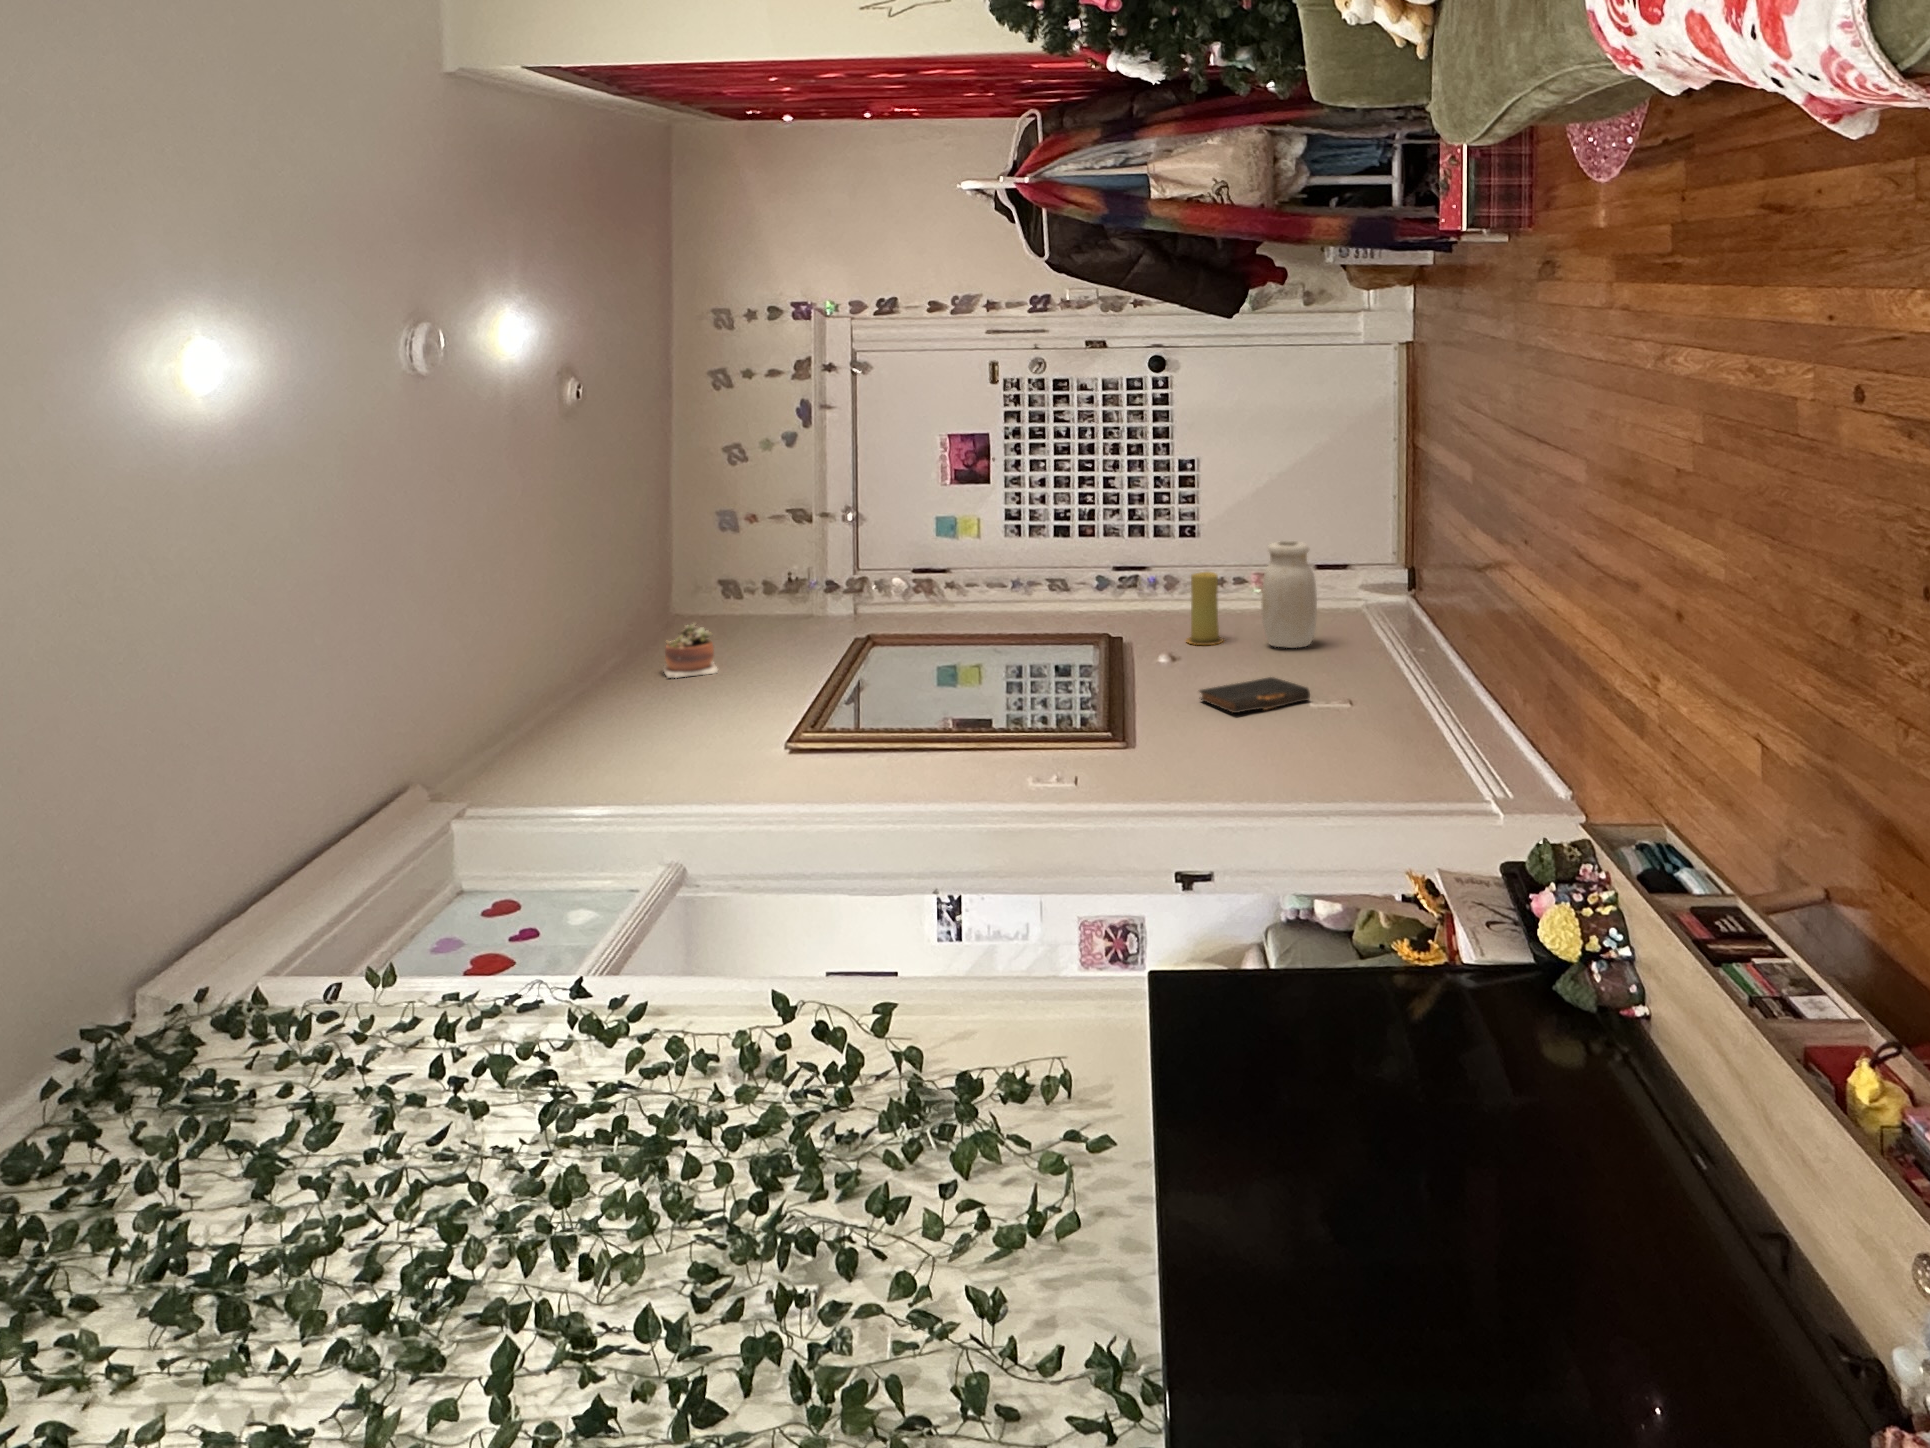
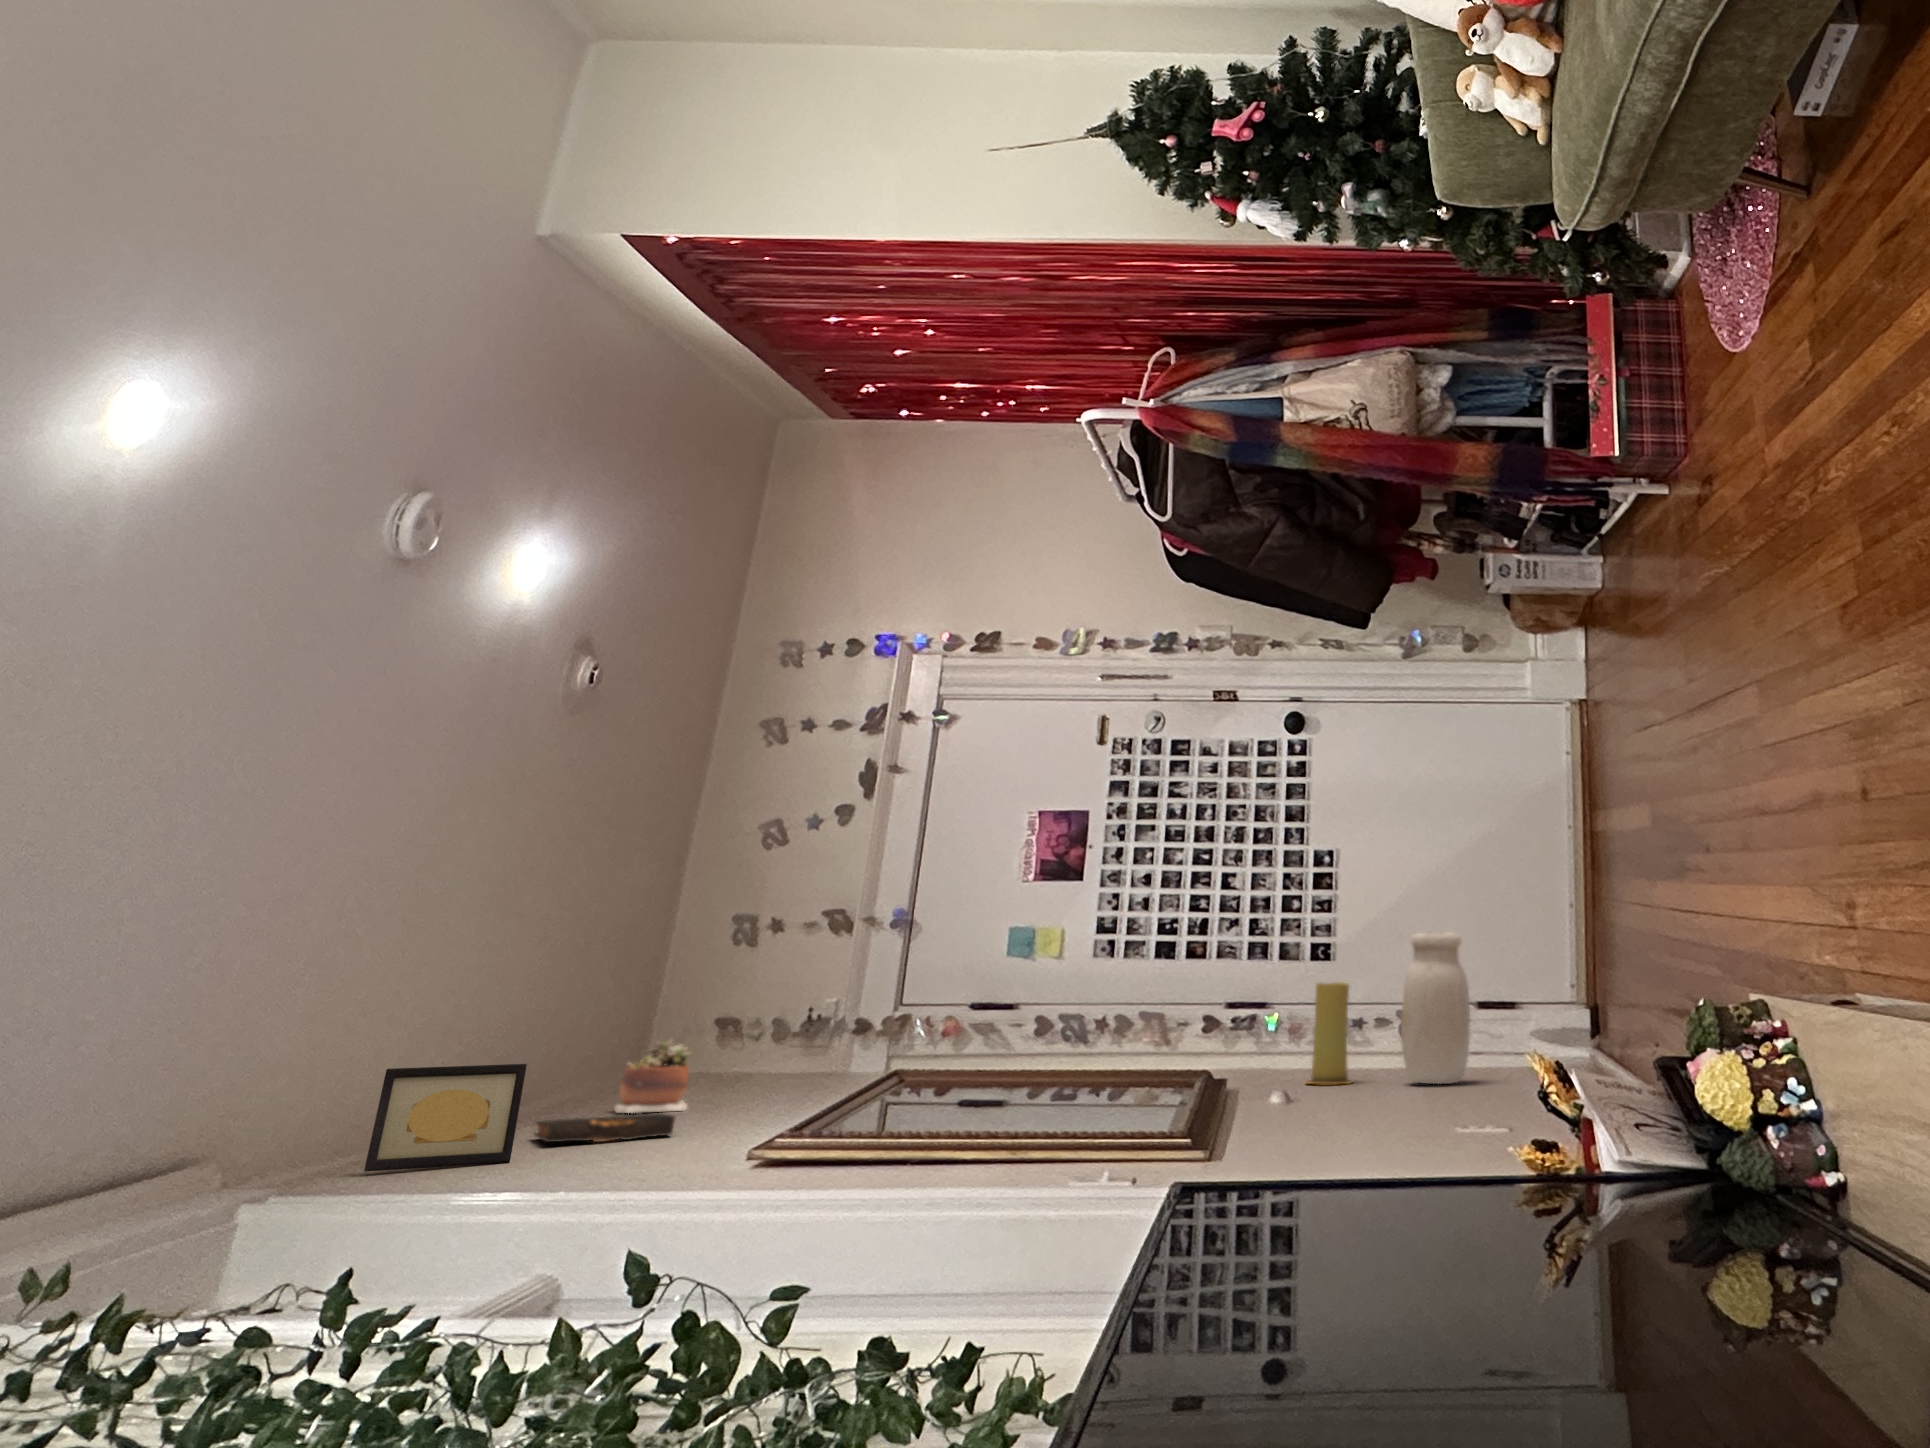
book: present [1199,677,1310,713] -> present [535,1113,675,1142]
picture frame: none [509,698,613,778] -> present [364,1064,527,1172]

